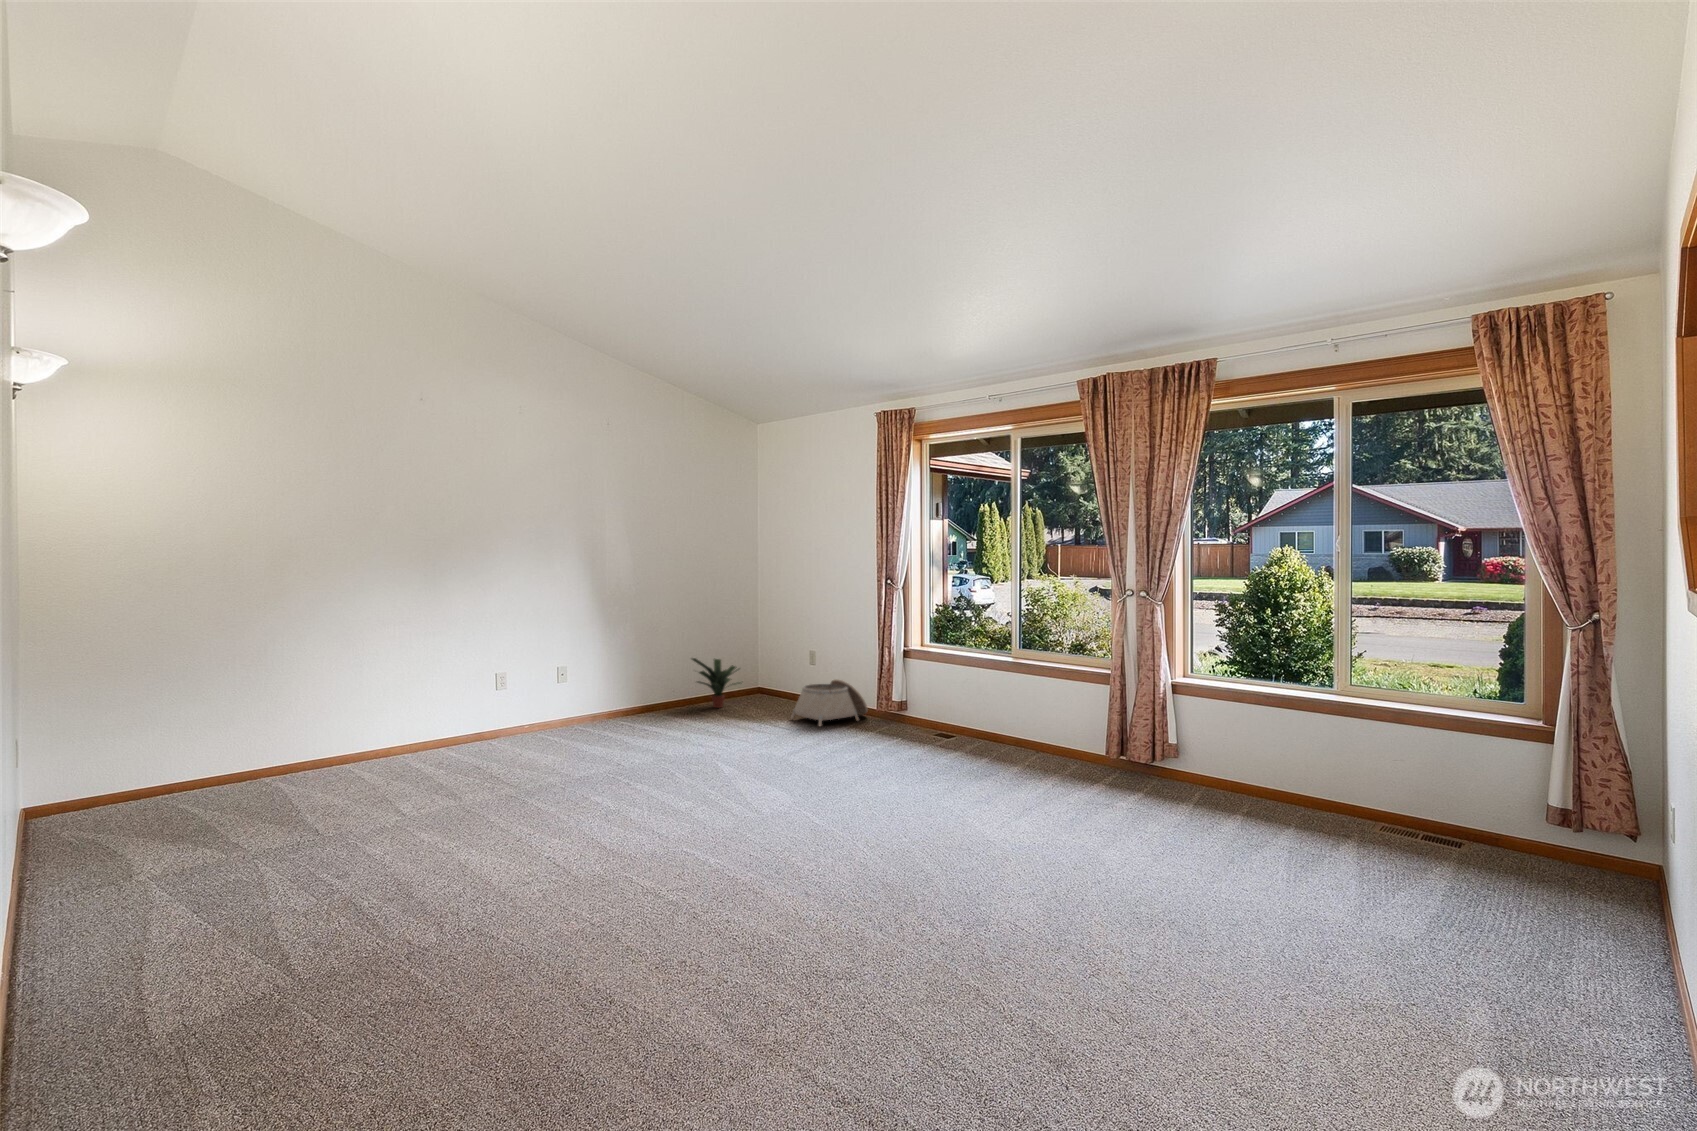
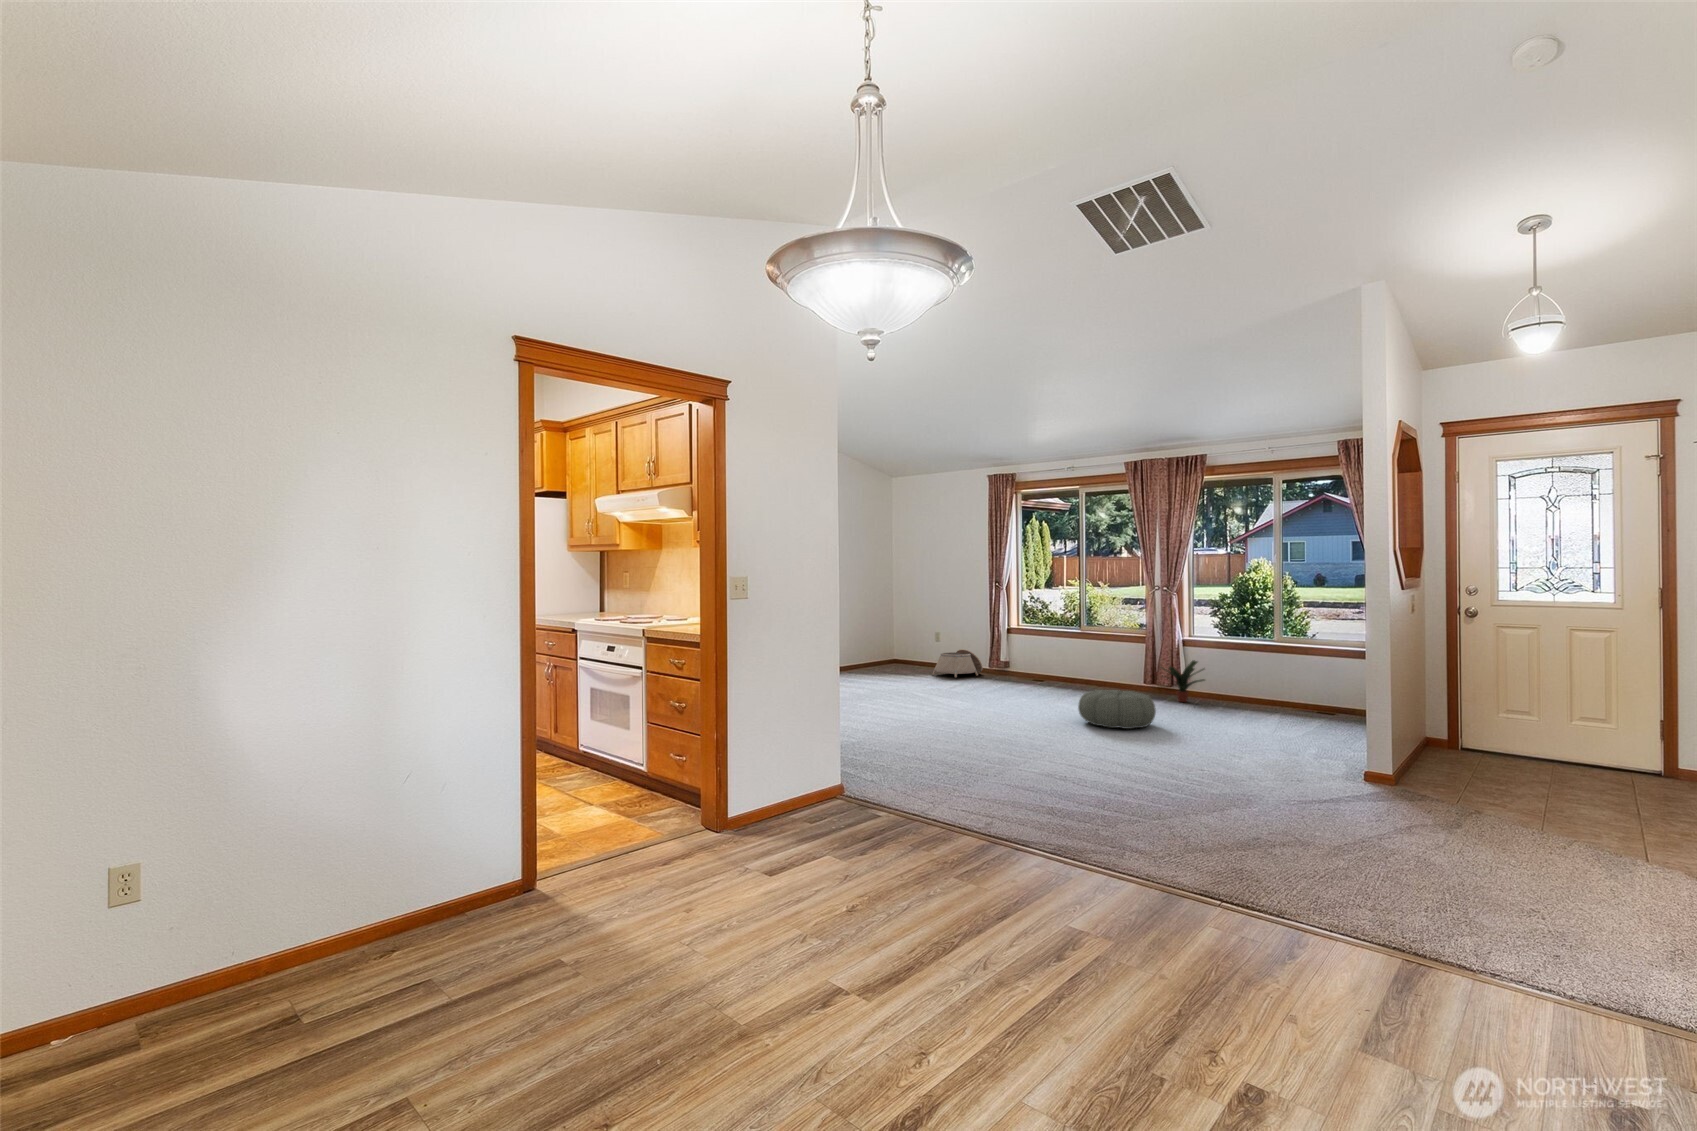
potted plant: present [692,658,741,708] -> present [1161,660,1205,702]
pouf: none [966,798,1117,898] -> present [1078,690,1156,729]

